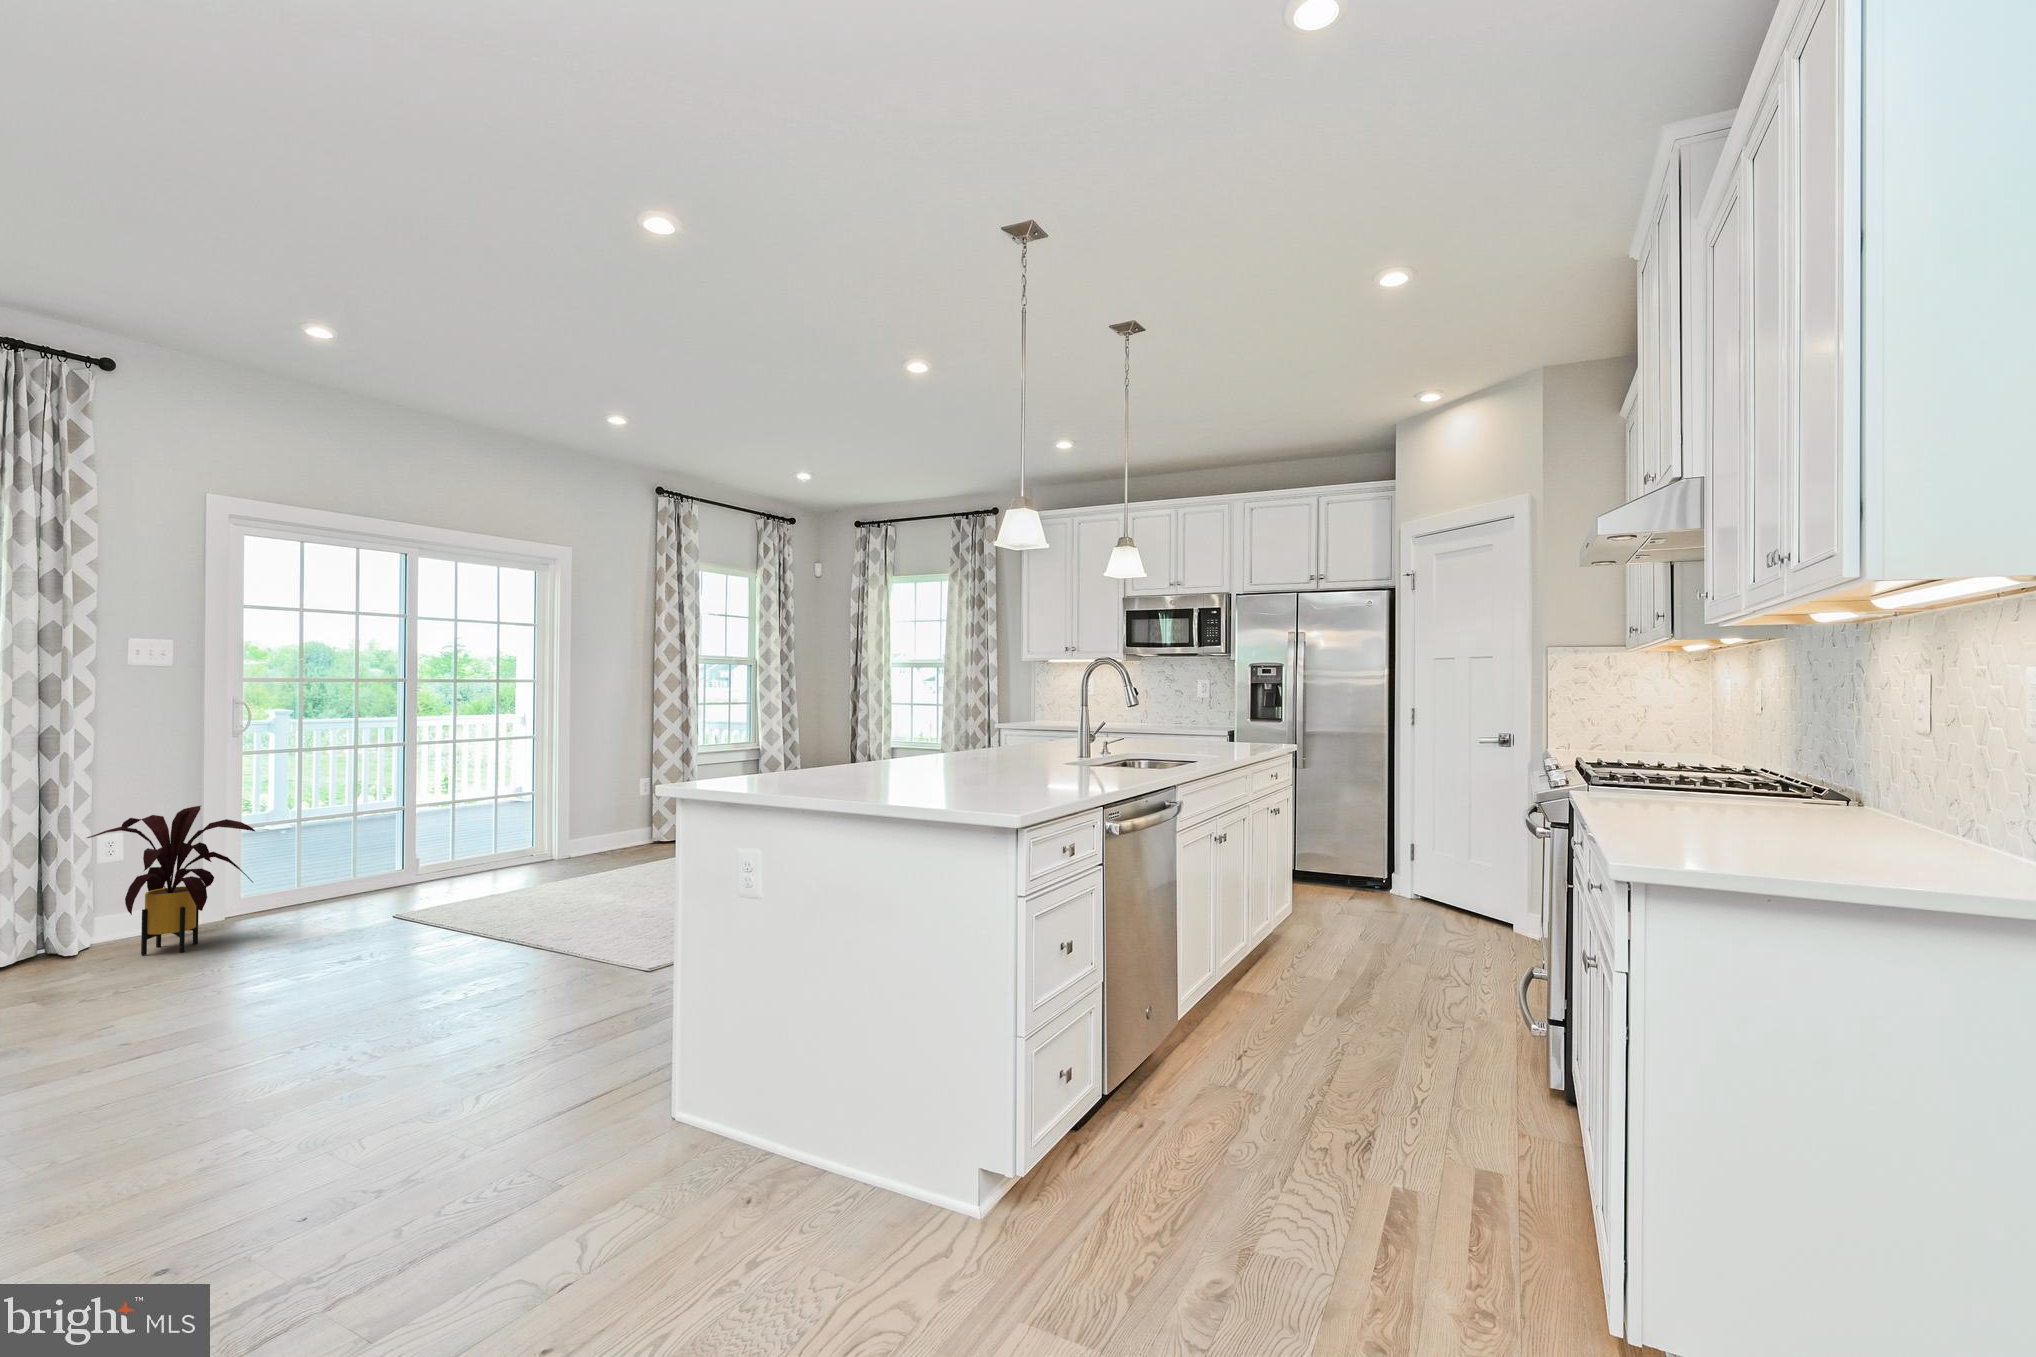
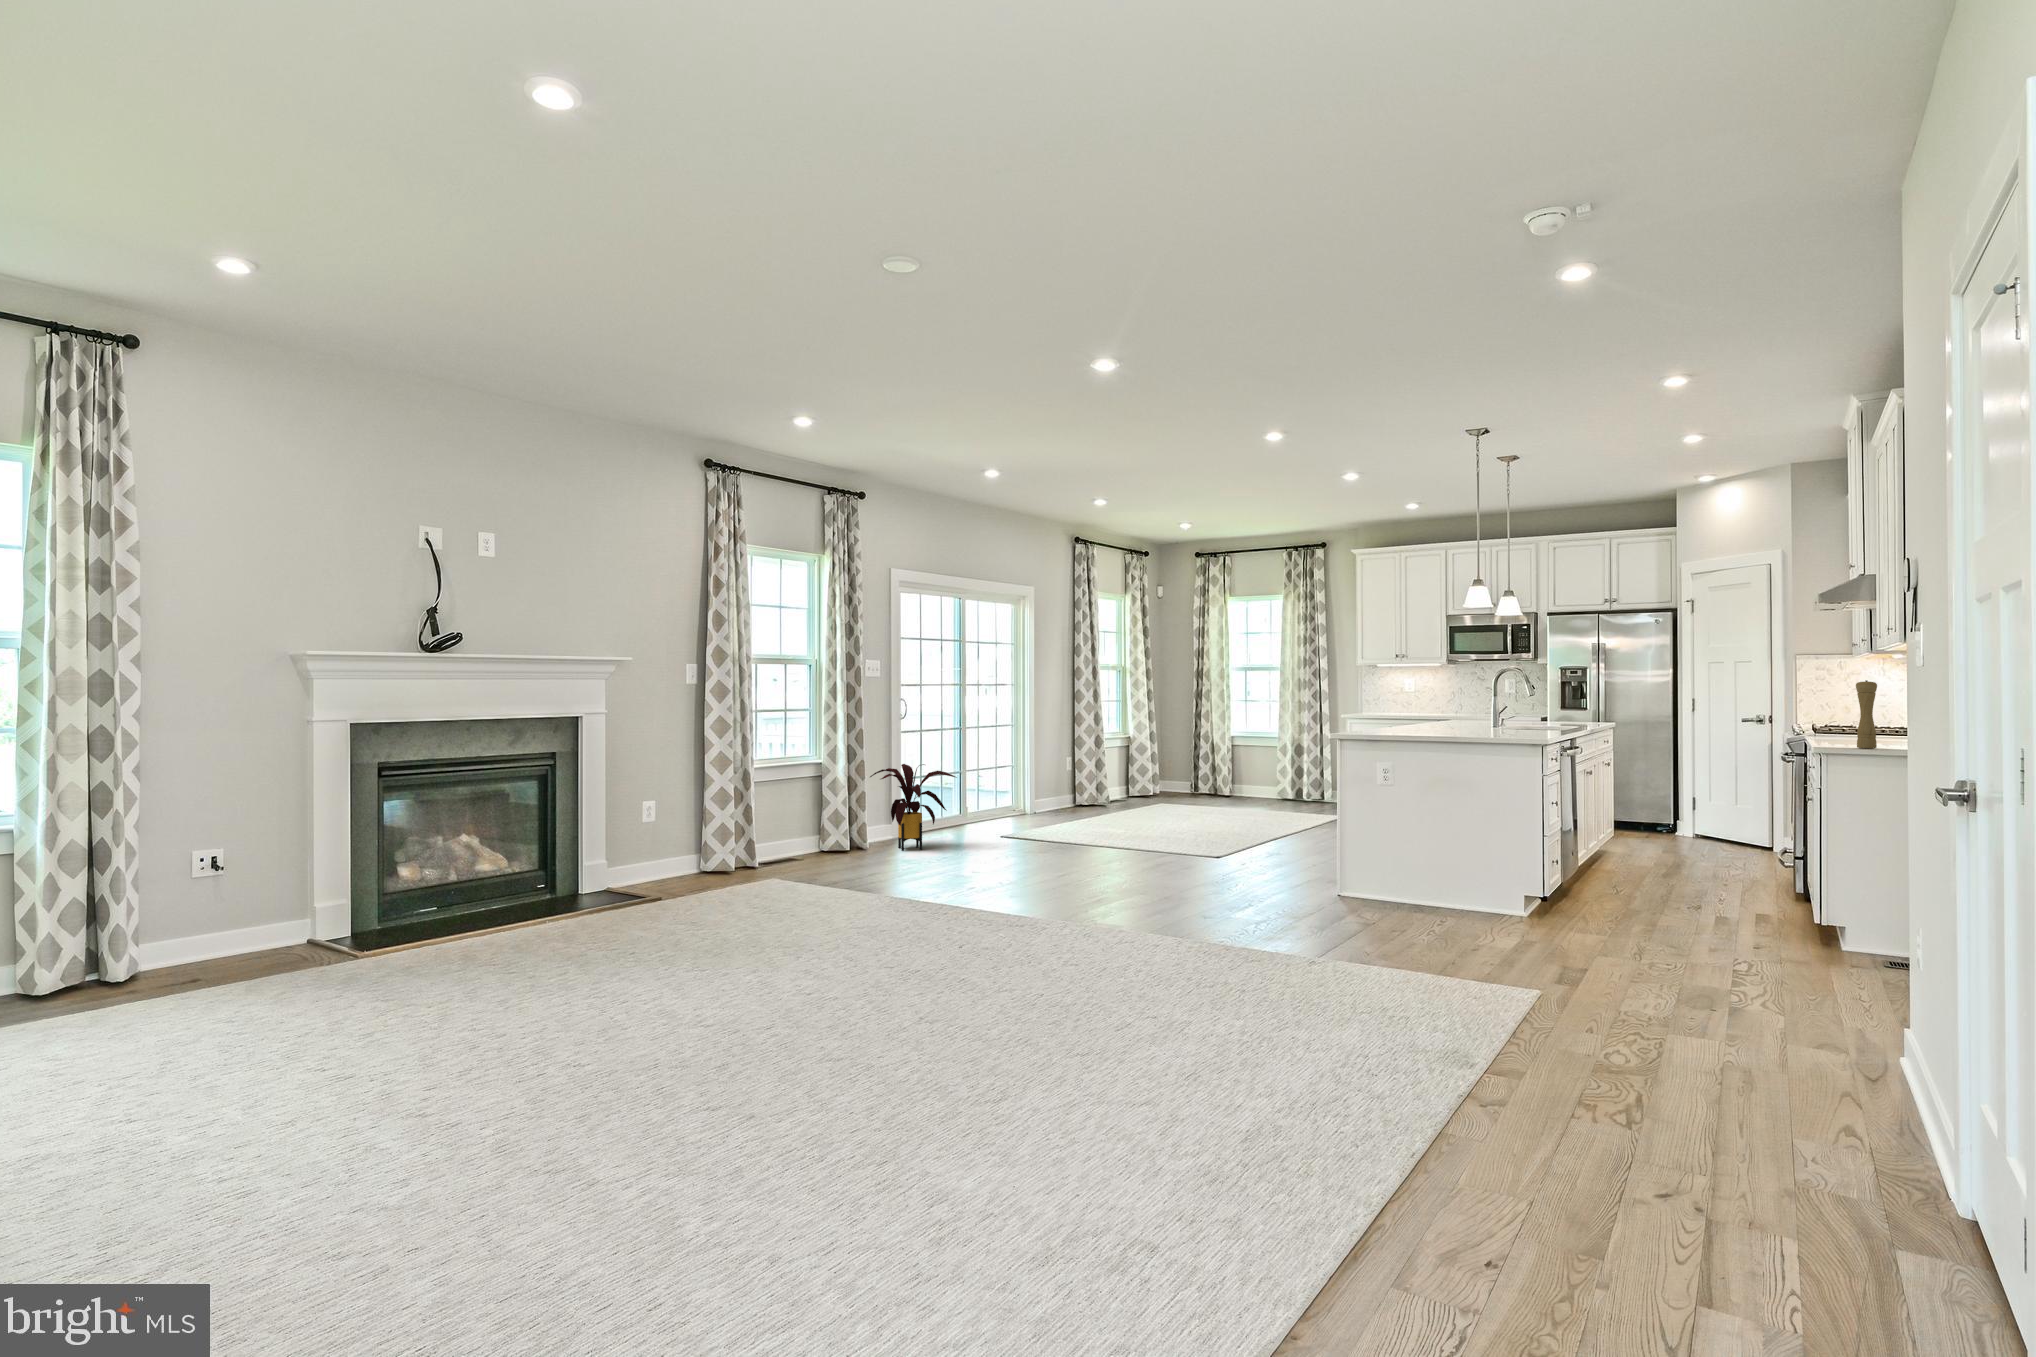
pepper mill: none [1666,678,1717,849] -> present [1856,680,1877,748]

